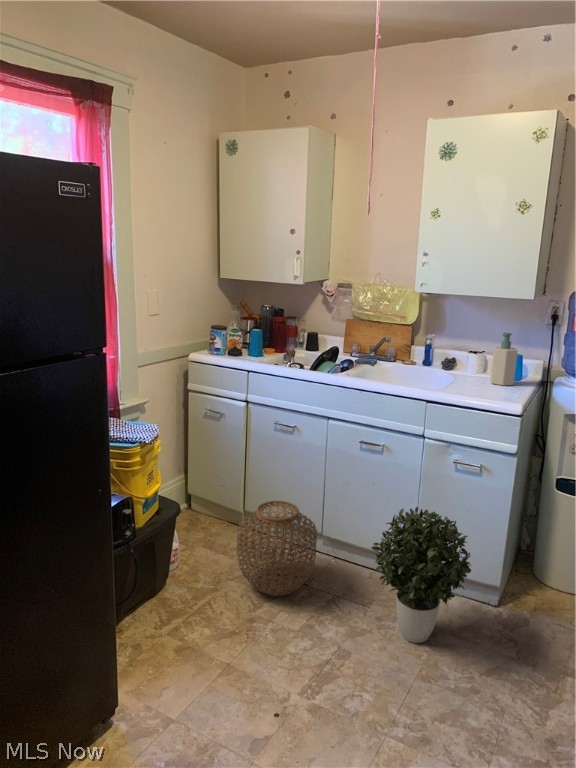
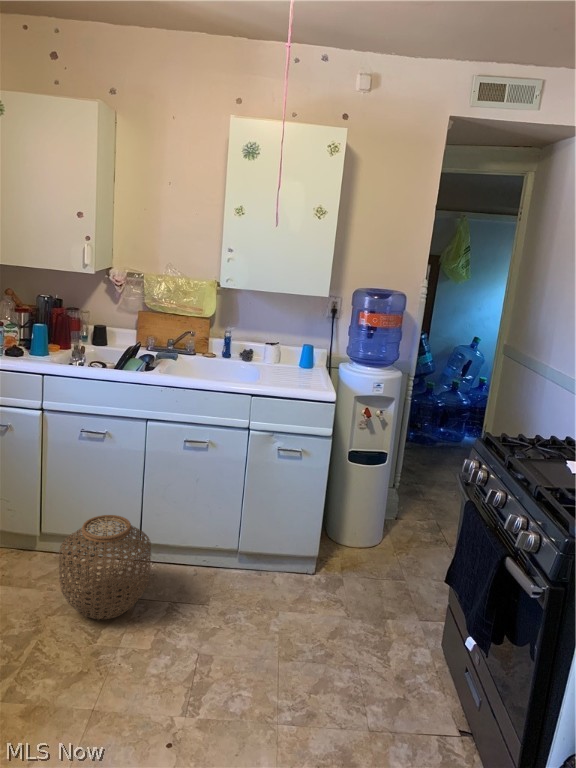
soap bottle: present [490,333,518,386] -> none [291,326,316,374]
potted plant: present [371,507,471,643] -> none [221,498,314,627]

